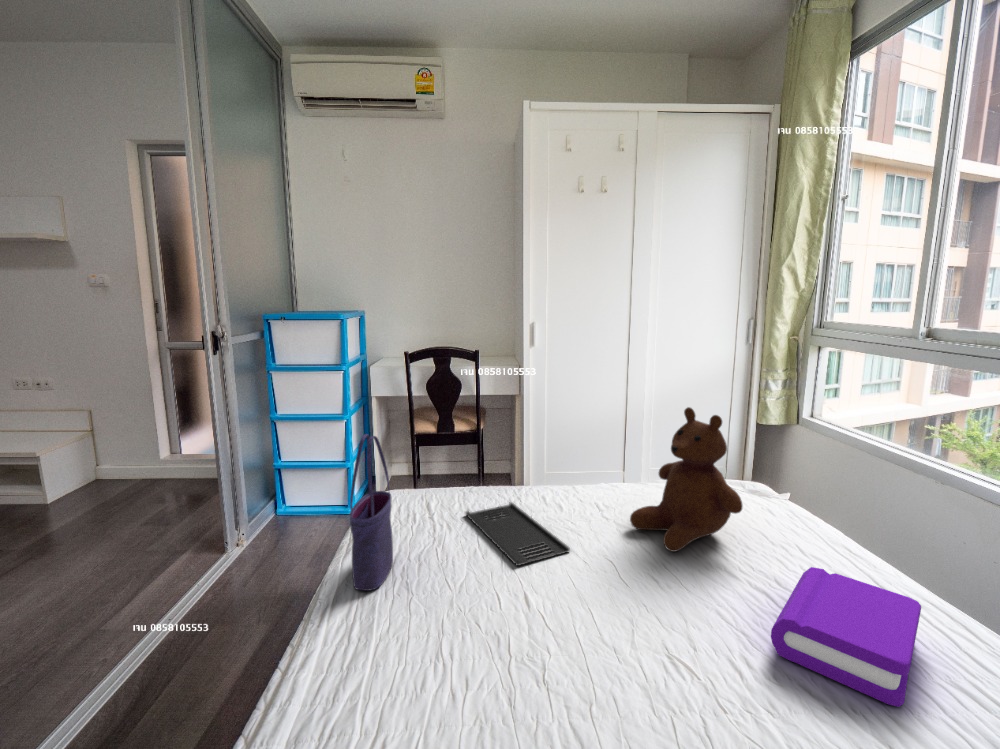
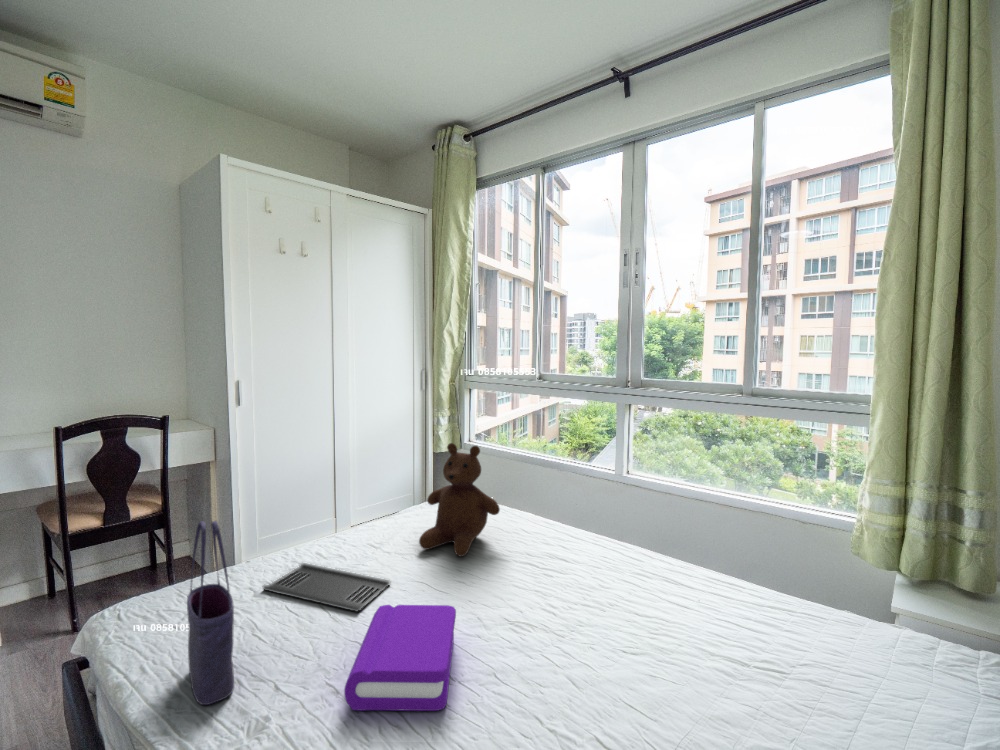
book: present [771,567,921,707] -> present [344,605,456,711]

